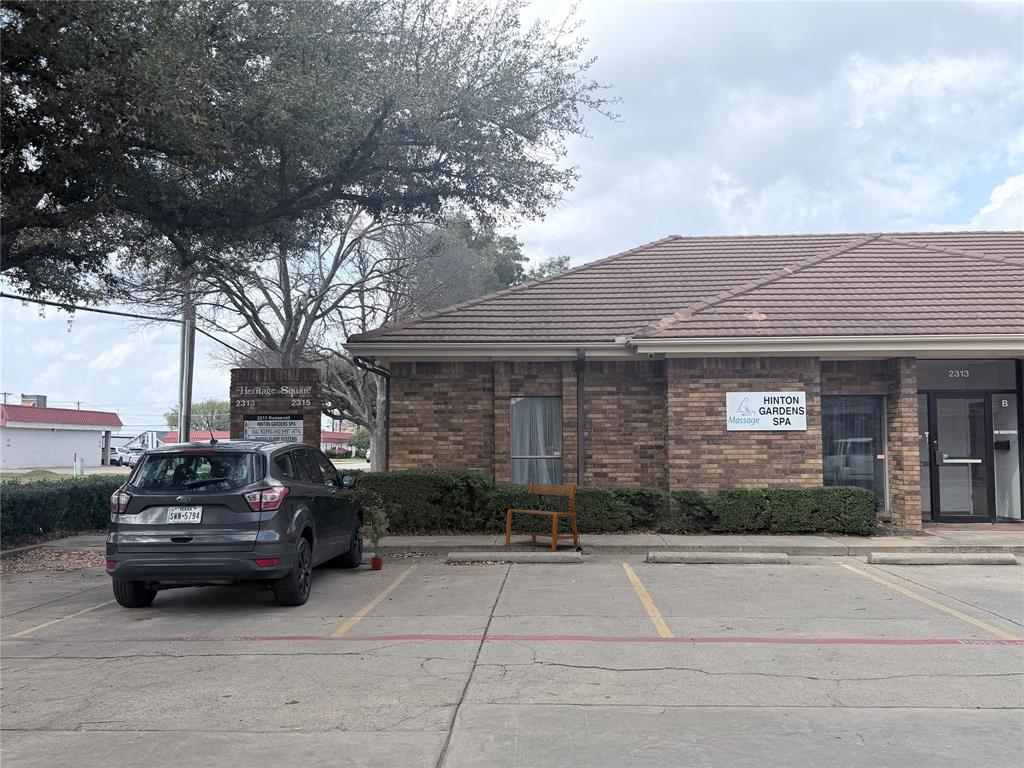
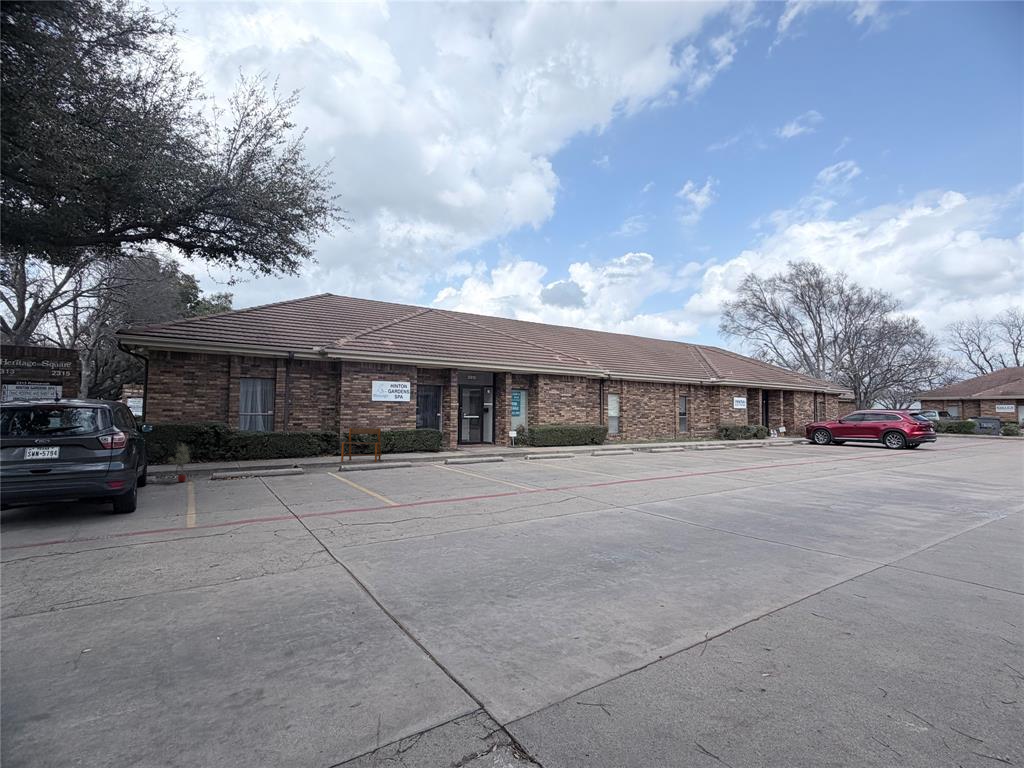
bench: present [506,483,578,551] -> present [341,428,382,462]

